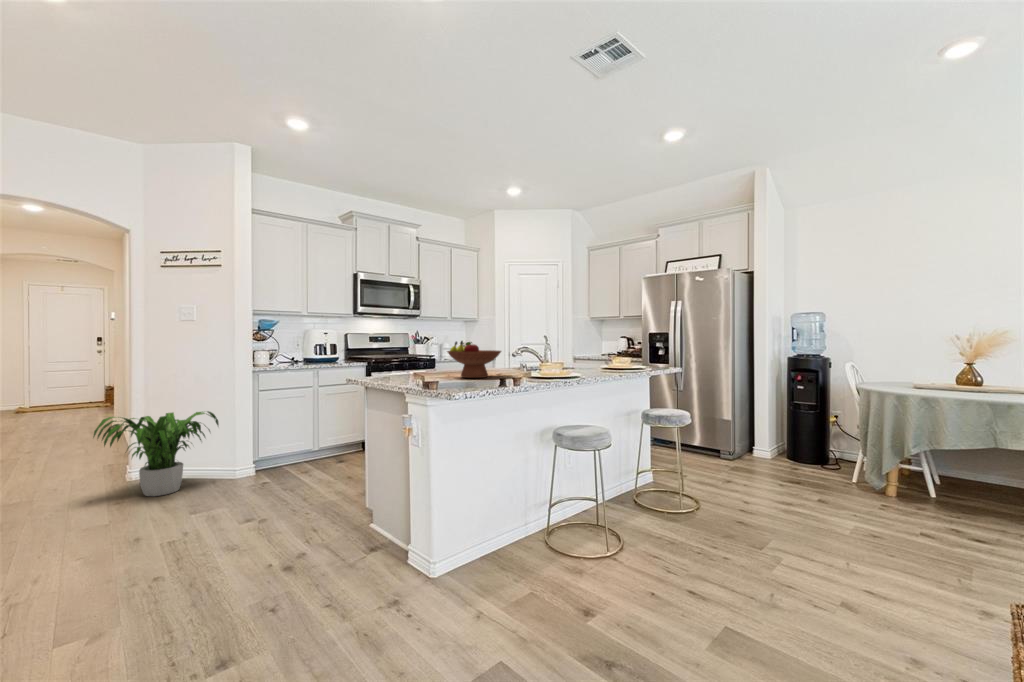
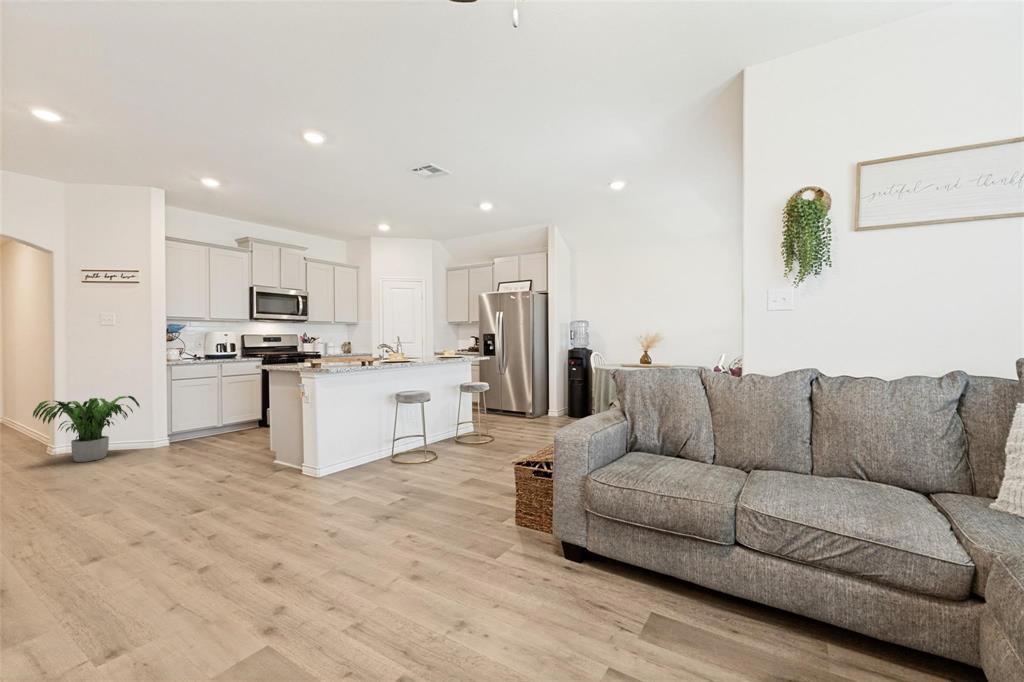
fruit bowl: present [447,341,501,378] -> none [327,340,364,363]

